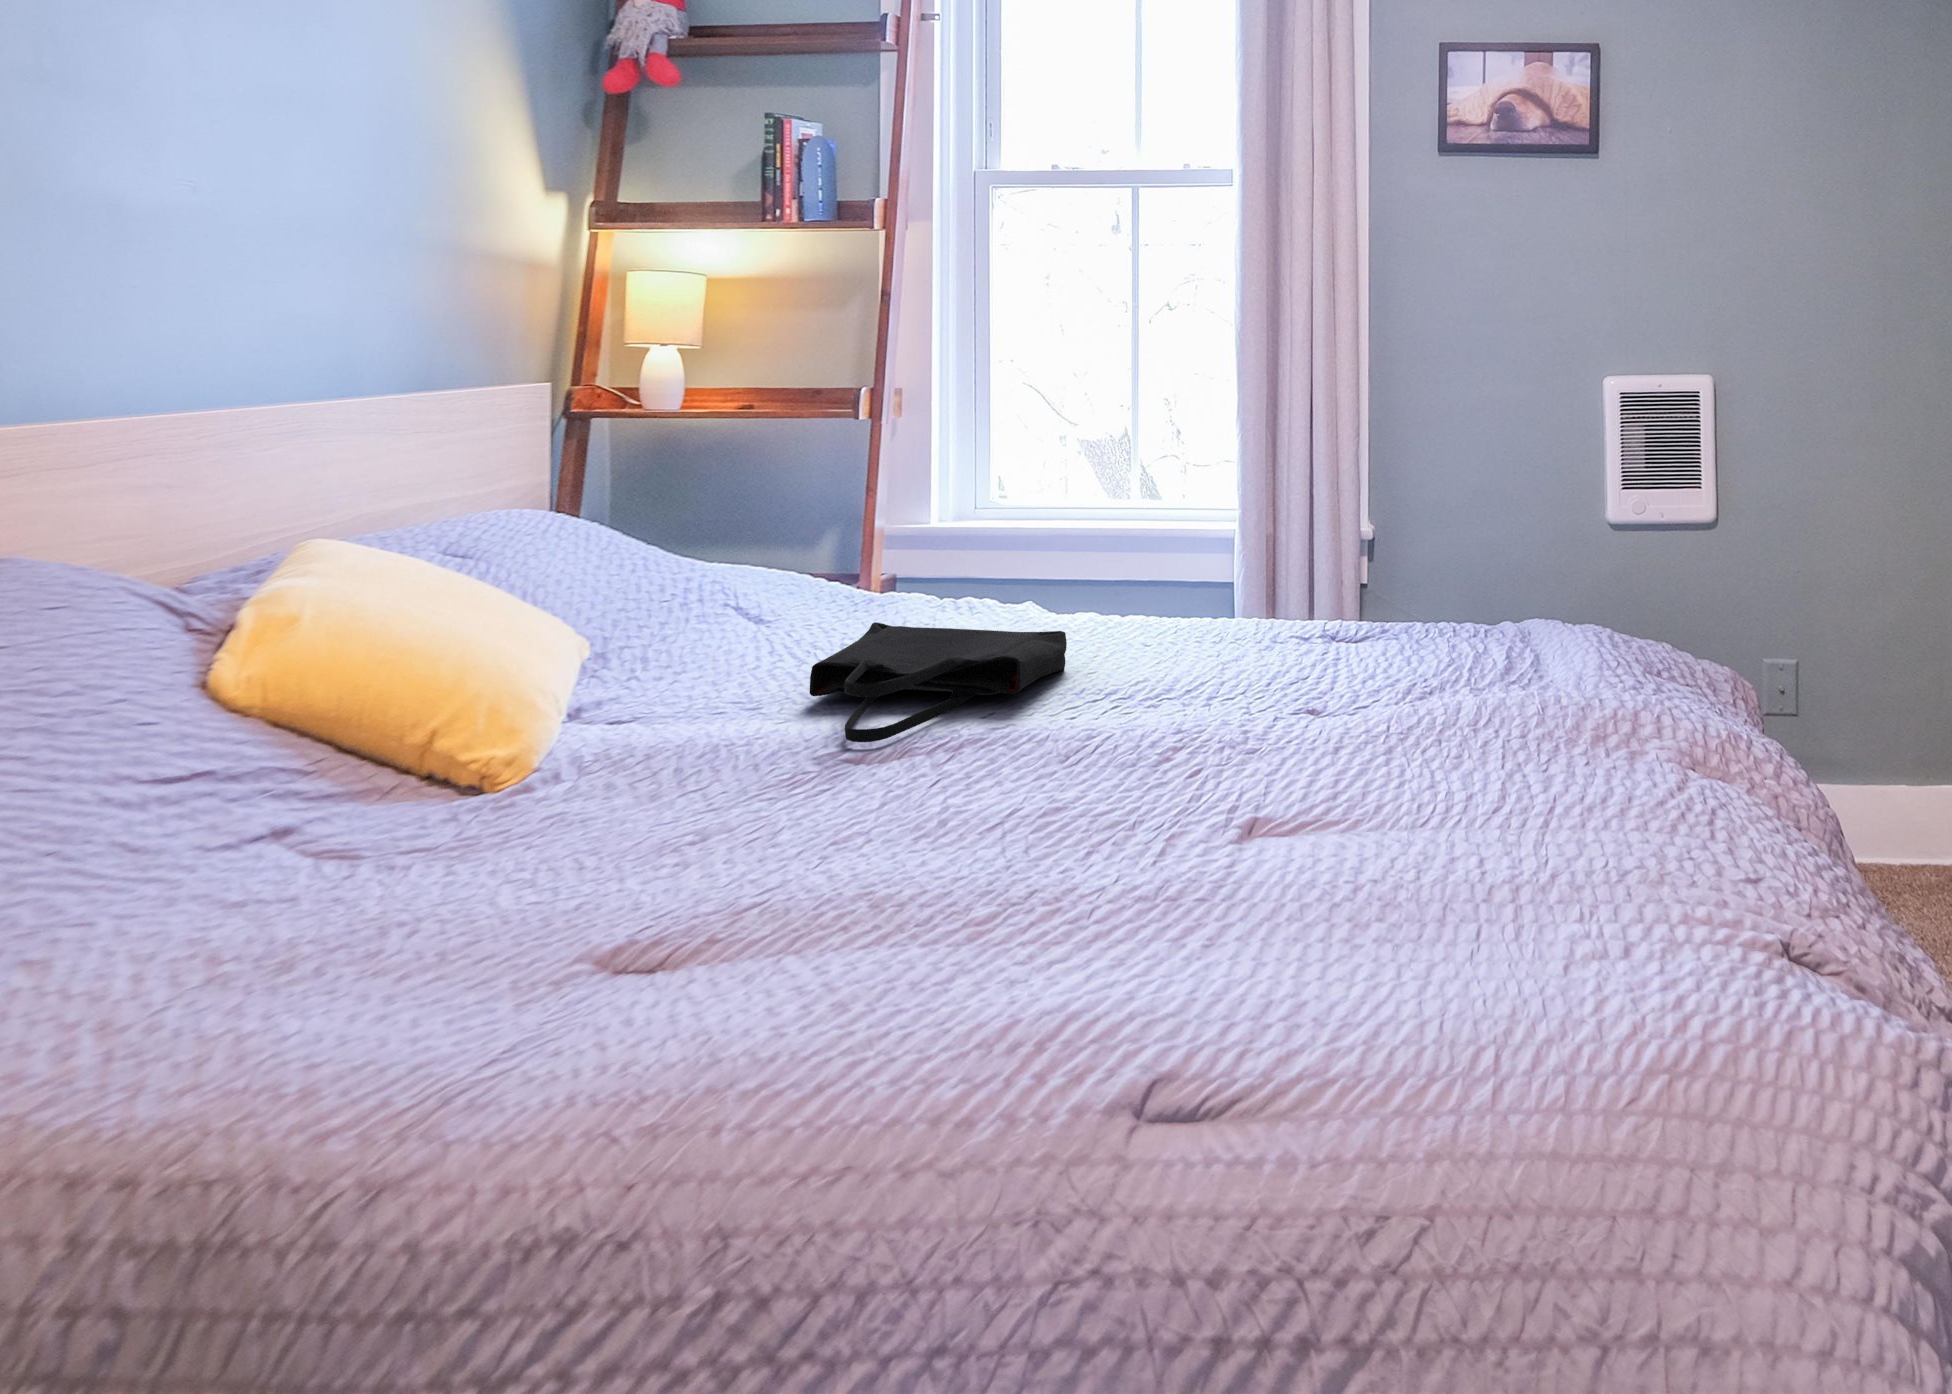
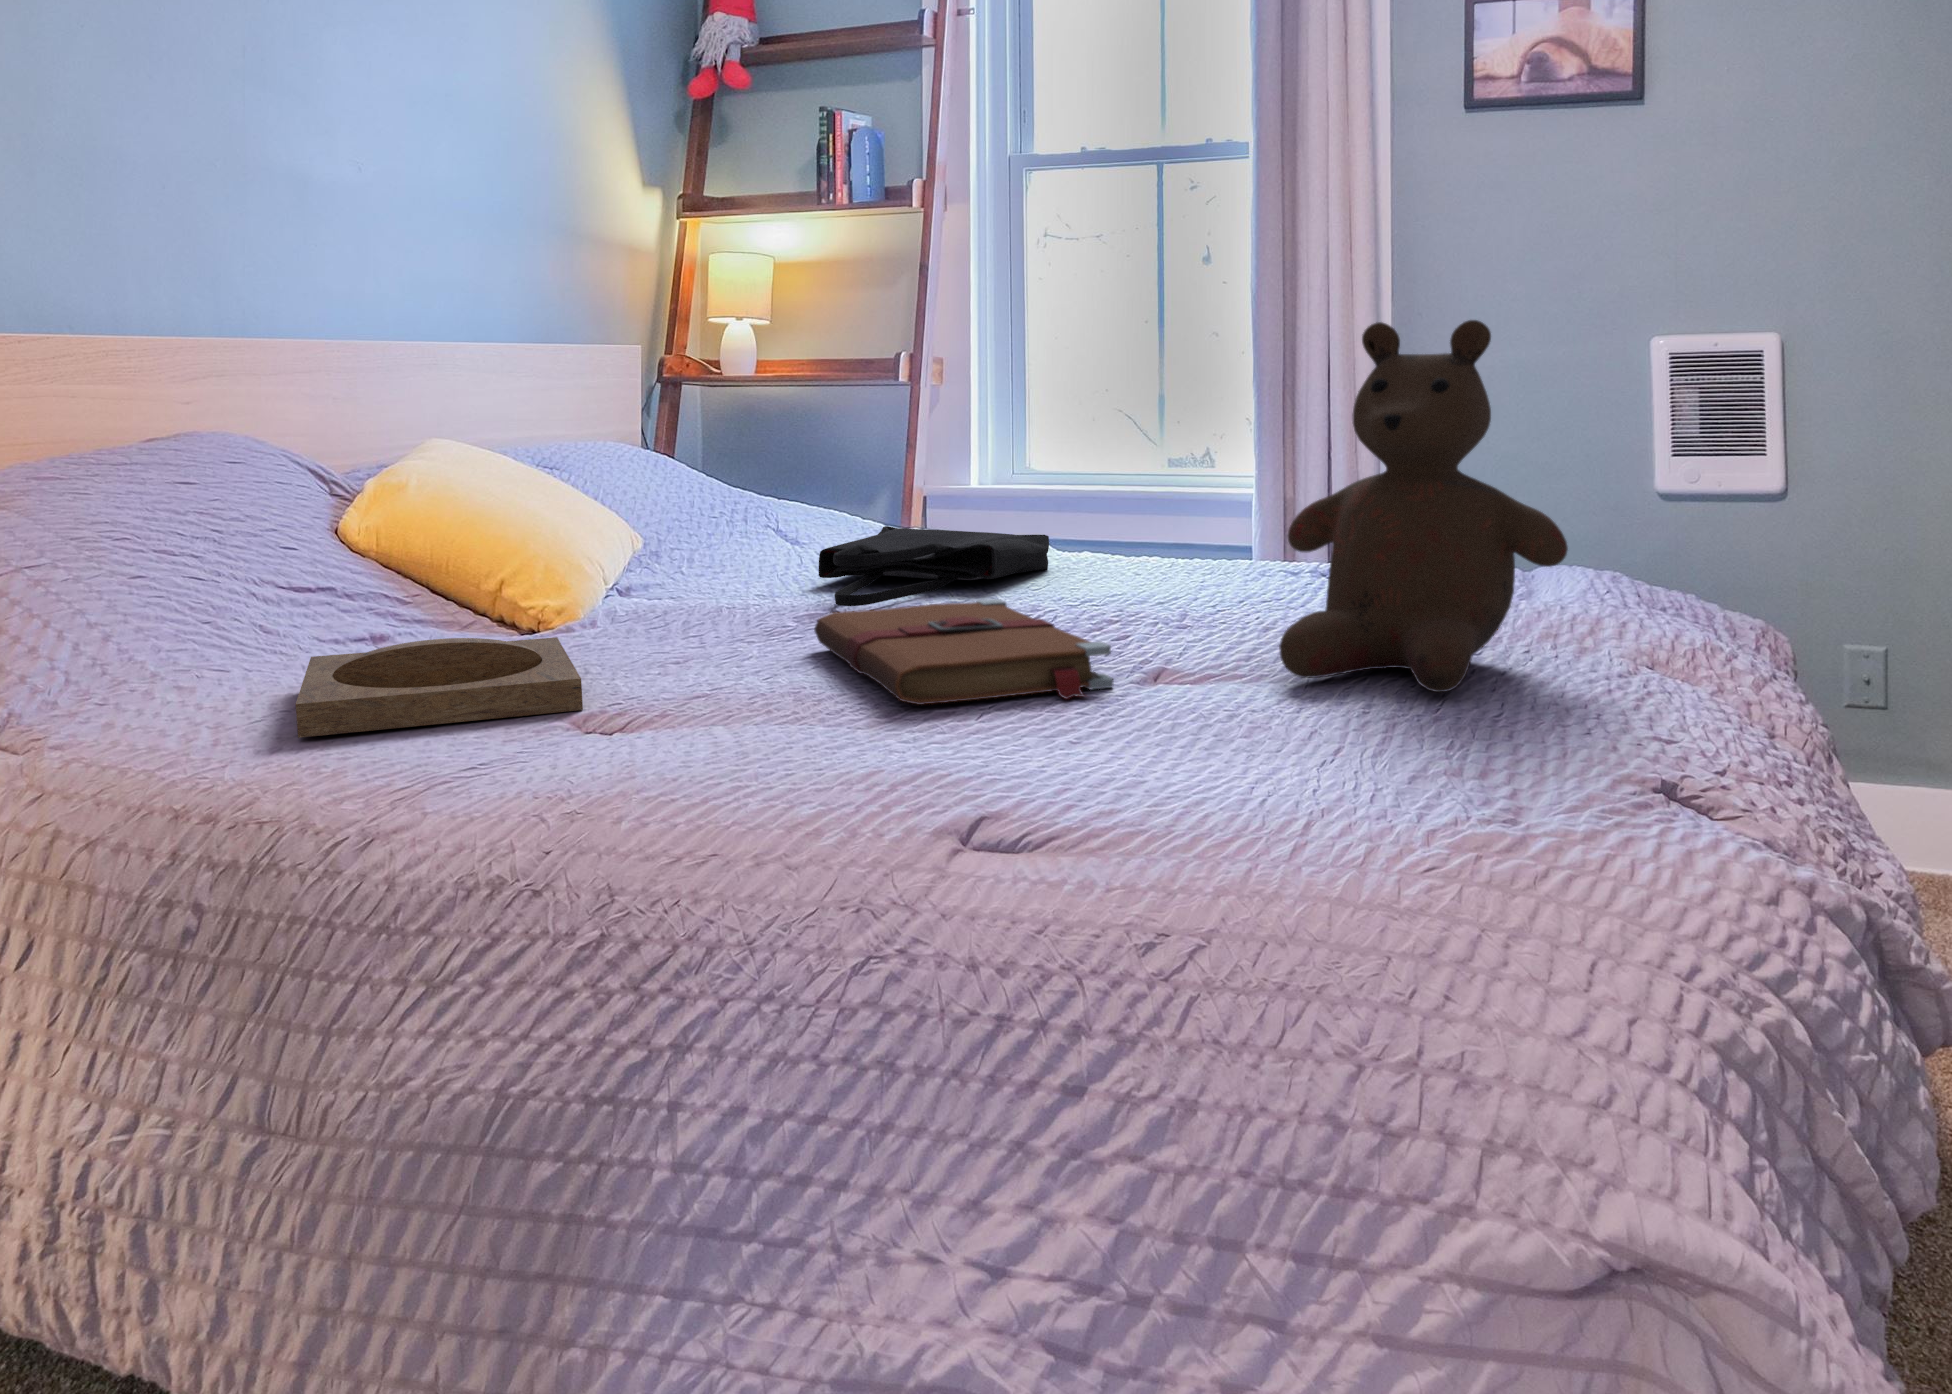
teddy bear: none [1378,457,1668,859] -> present [1279,320,1568,692]
book: none [852,741,1218,910] -> present [814,599,1113,705]
tray: none [230,825,610,1016] -> present [296,637,583,738]

